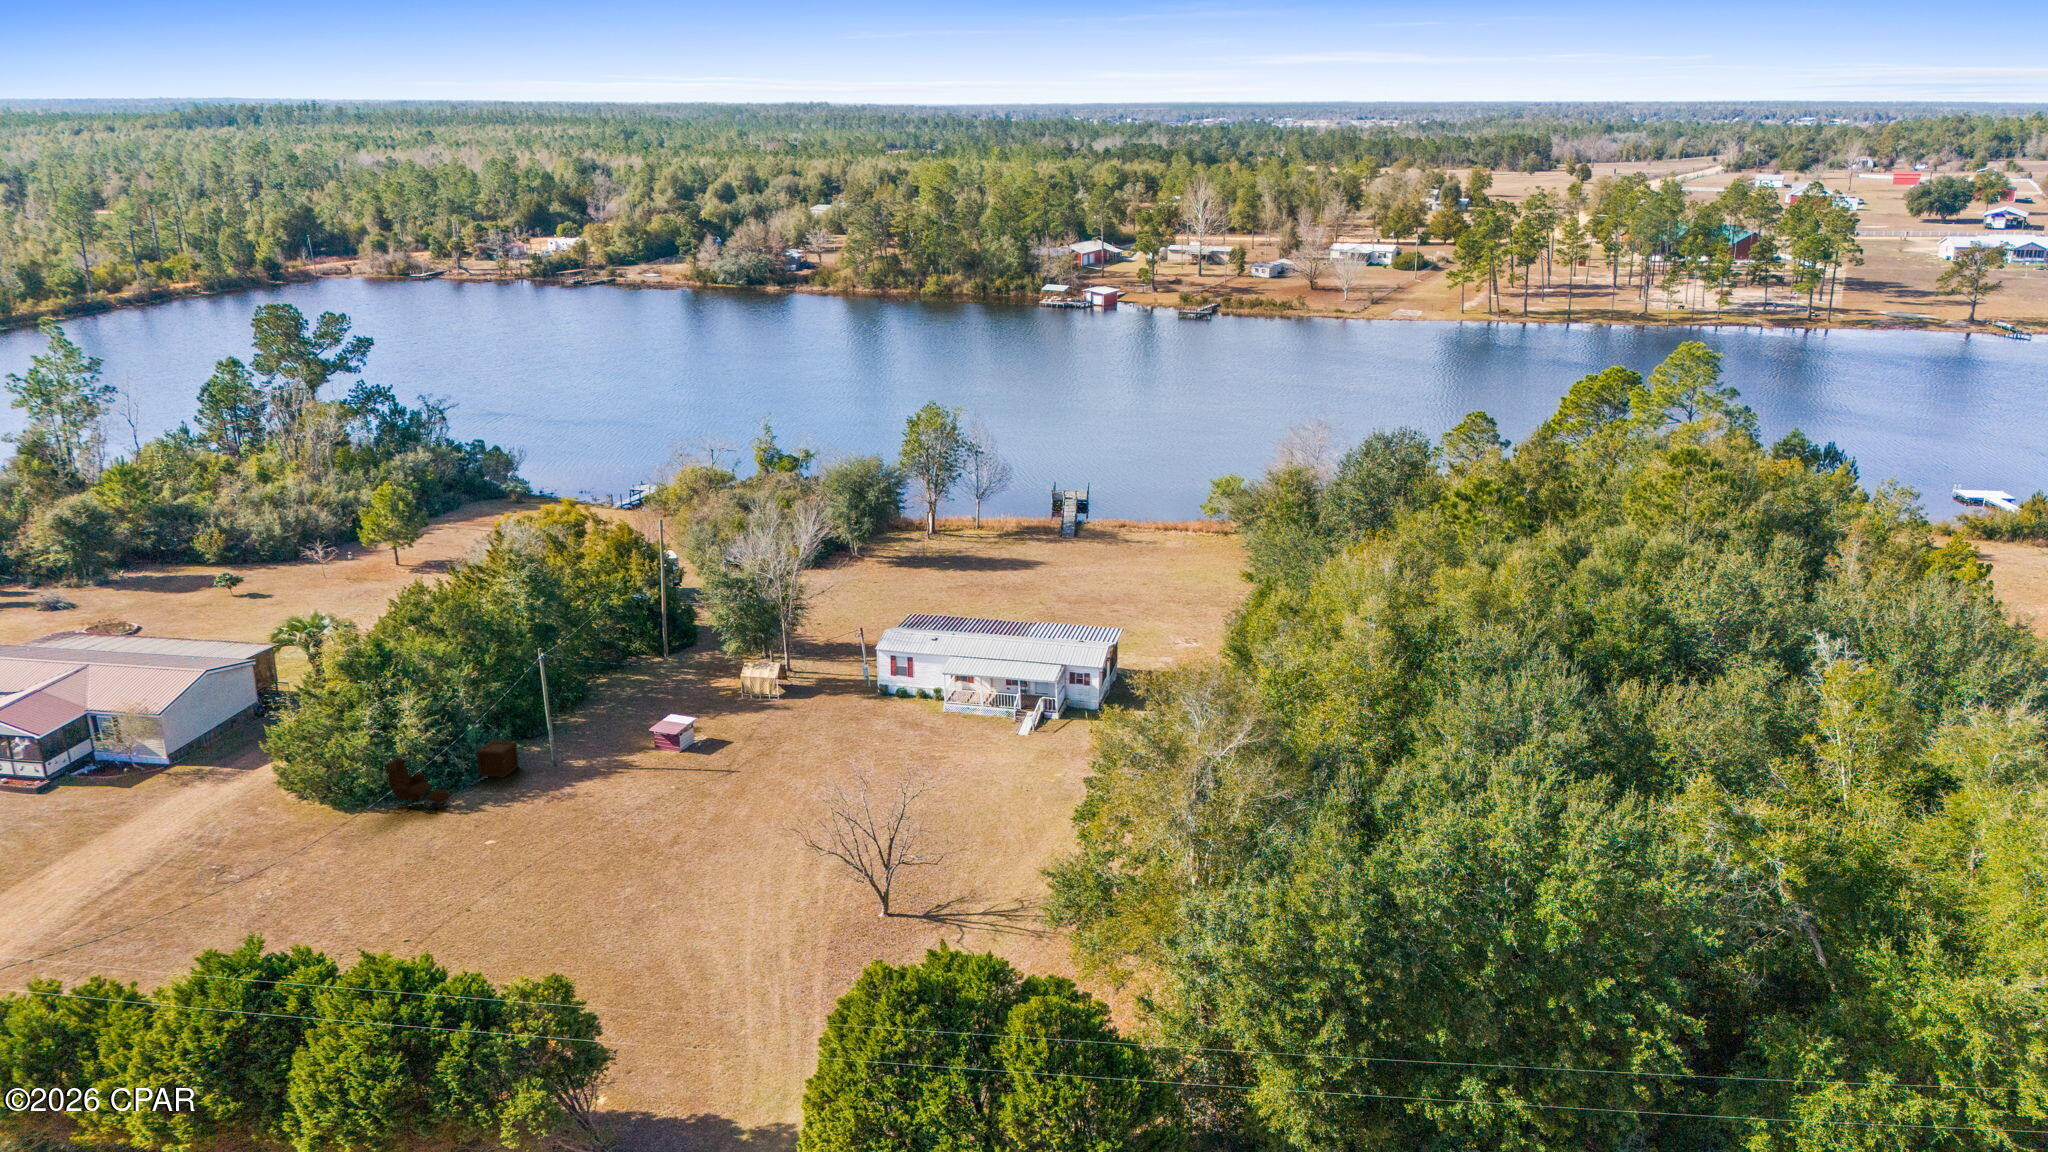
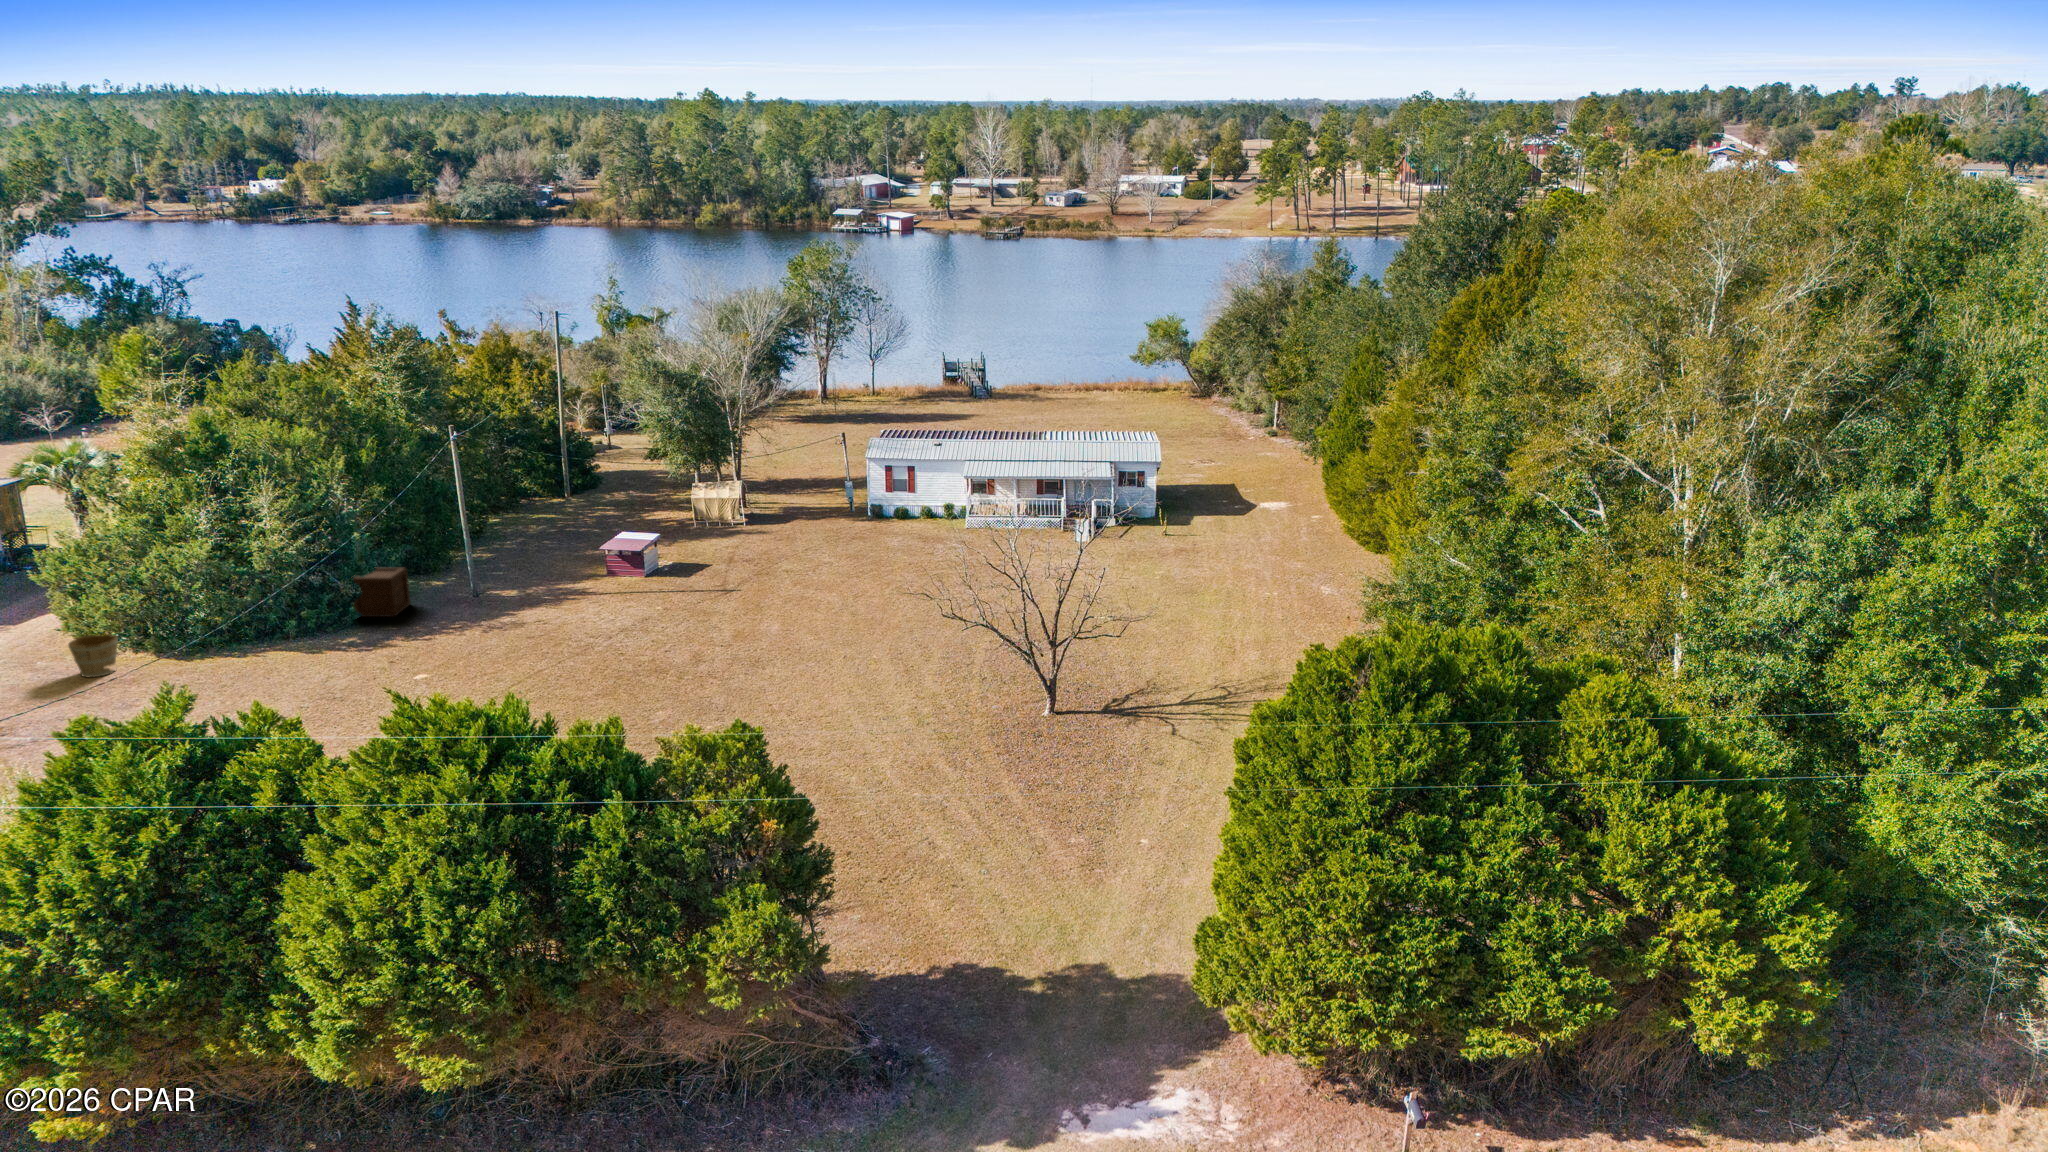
lounge chair: present [387,759,450,809] -> none [222,581,324,659]
wooden bucket: none [293,790,323,819] -> present [68,634,118,677]

